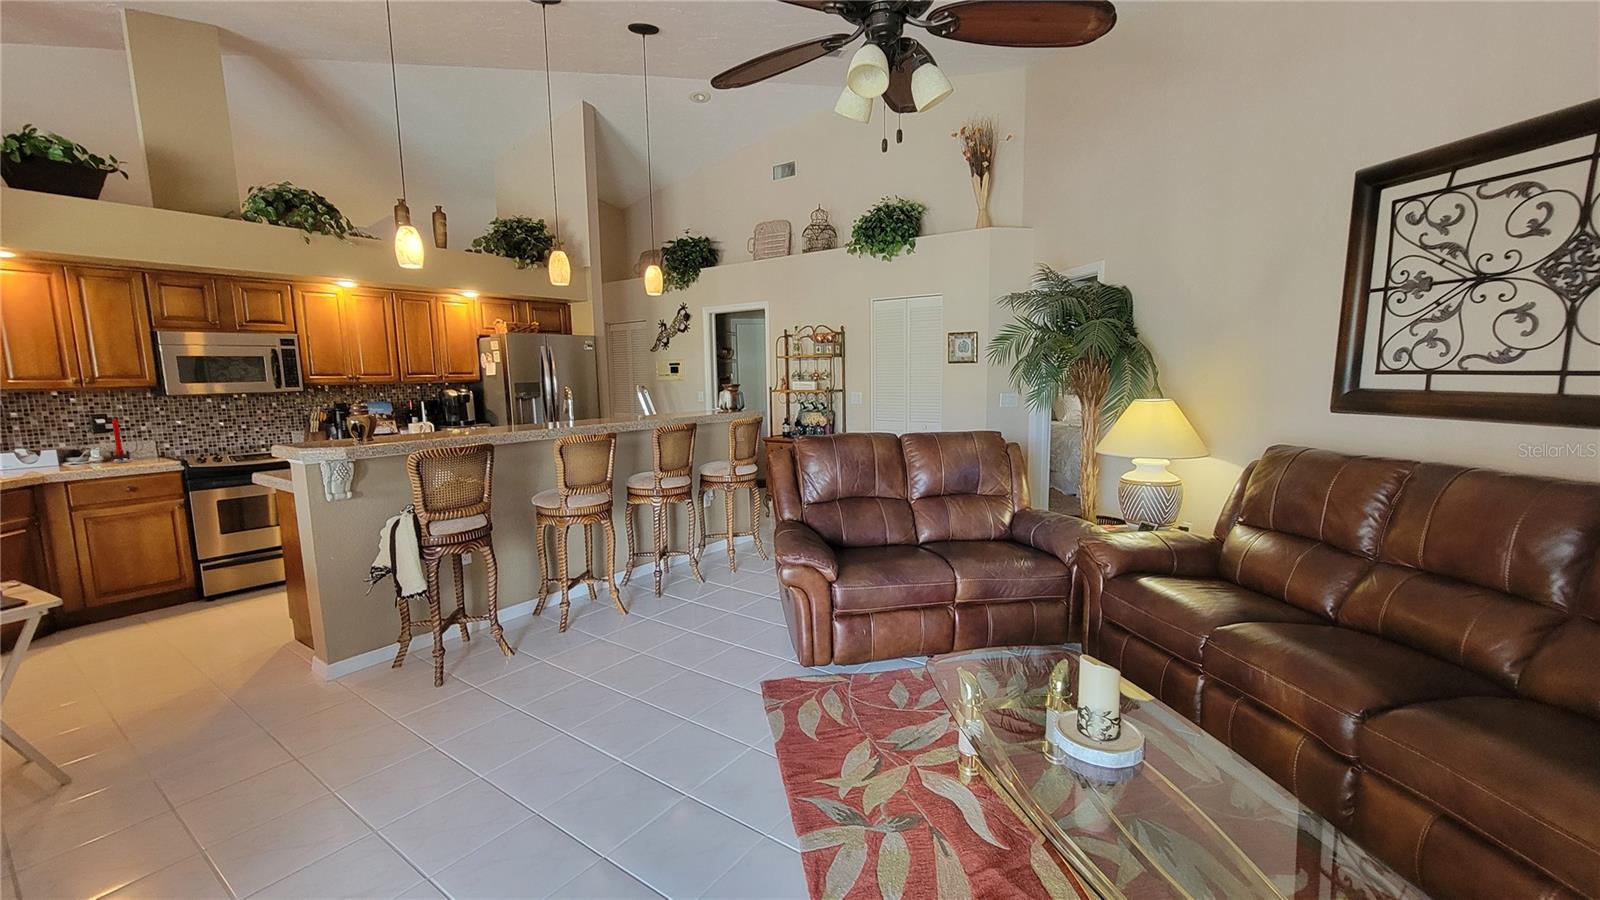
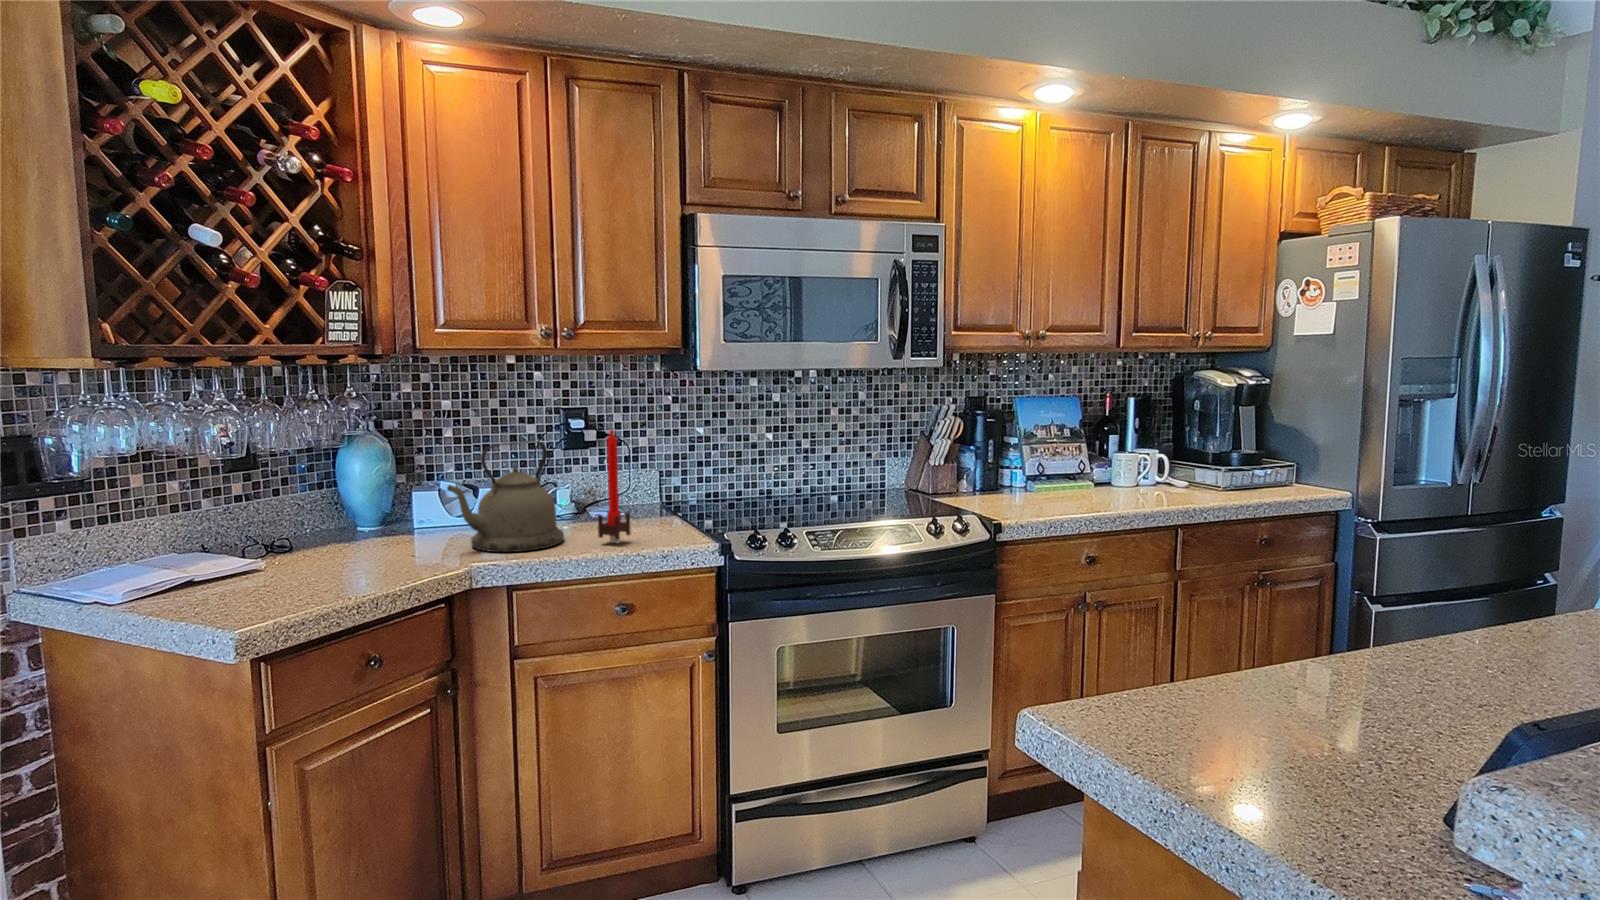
kettle: none [21,425,93,469] -> present [447,441,564,552]

